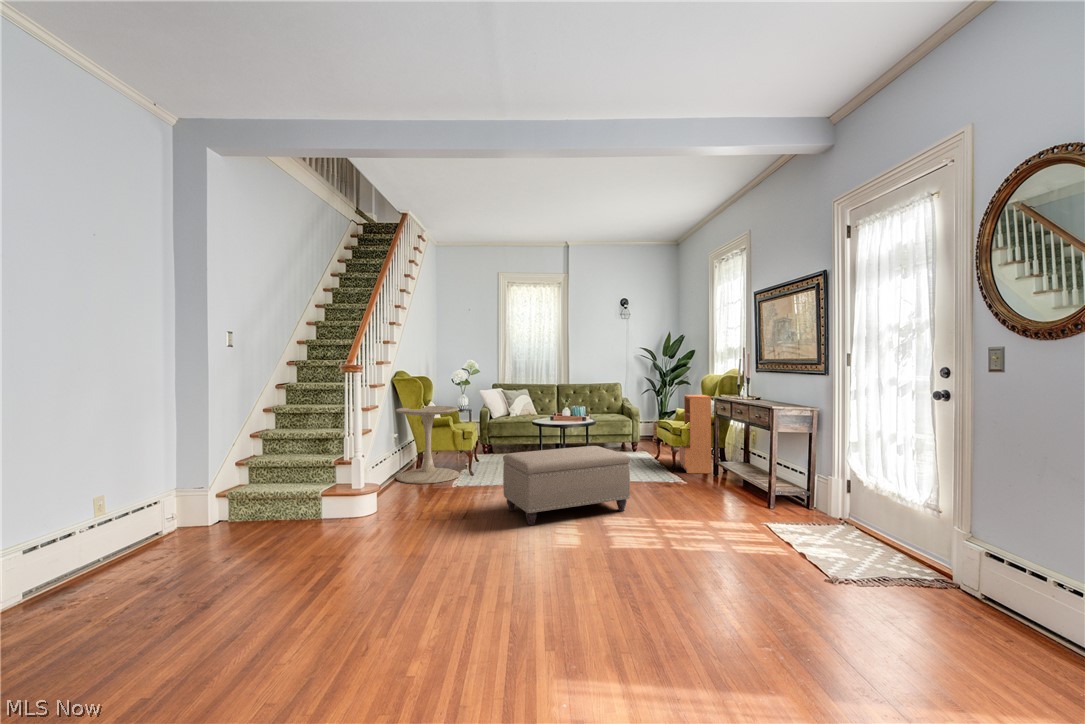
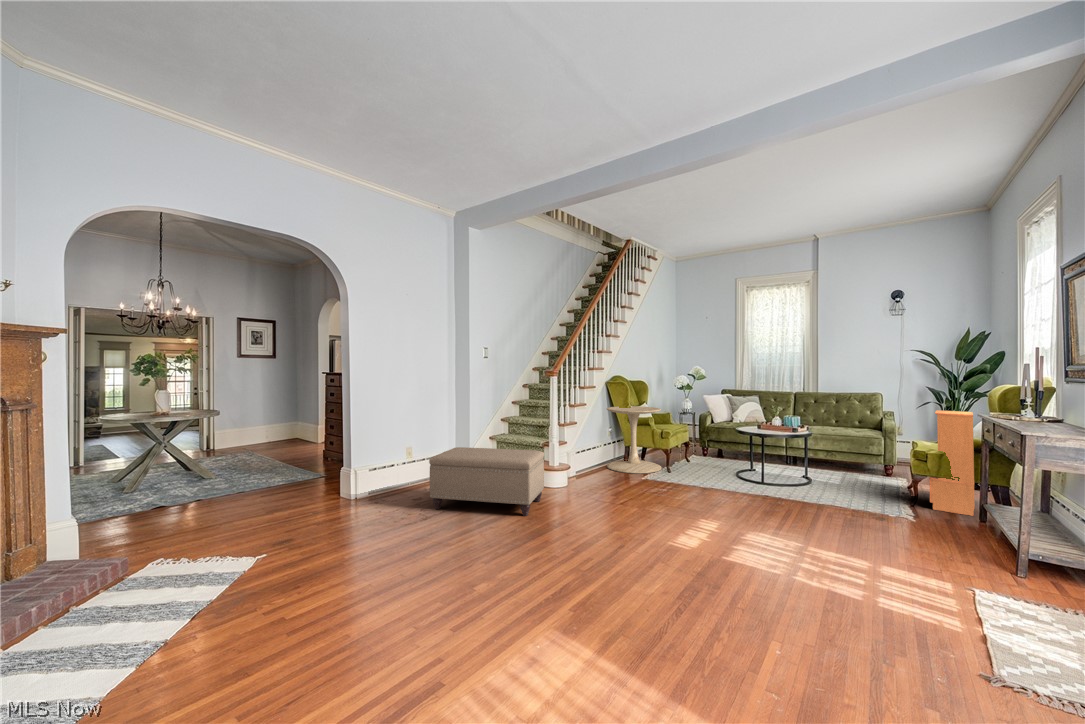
ottoman: present [503,446,630,526] -> present [429,447,544,516]

